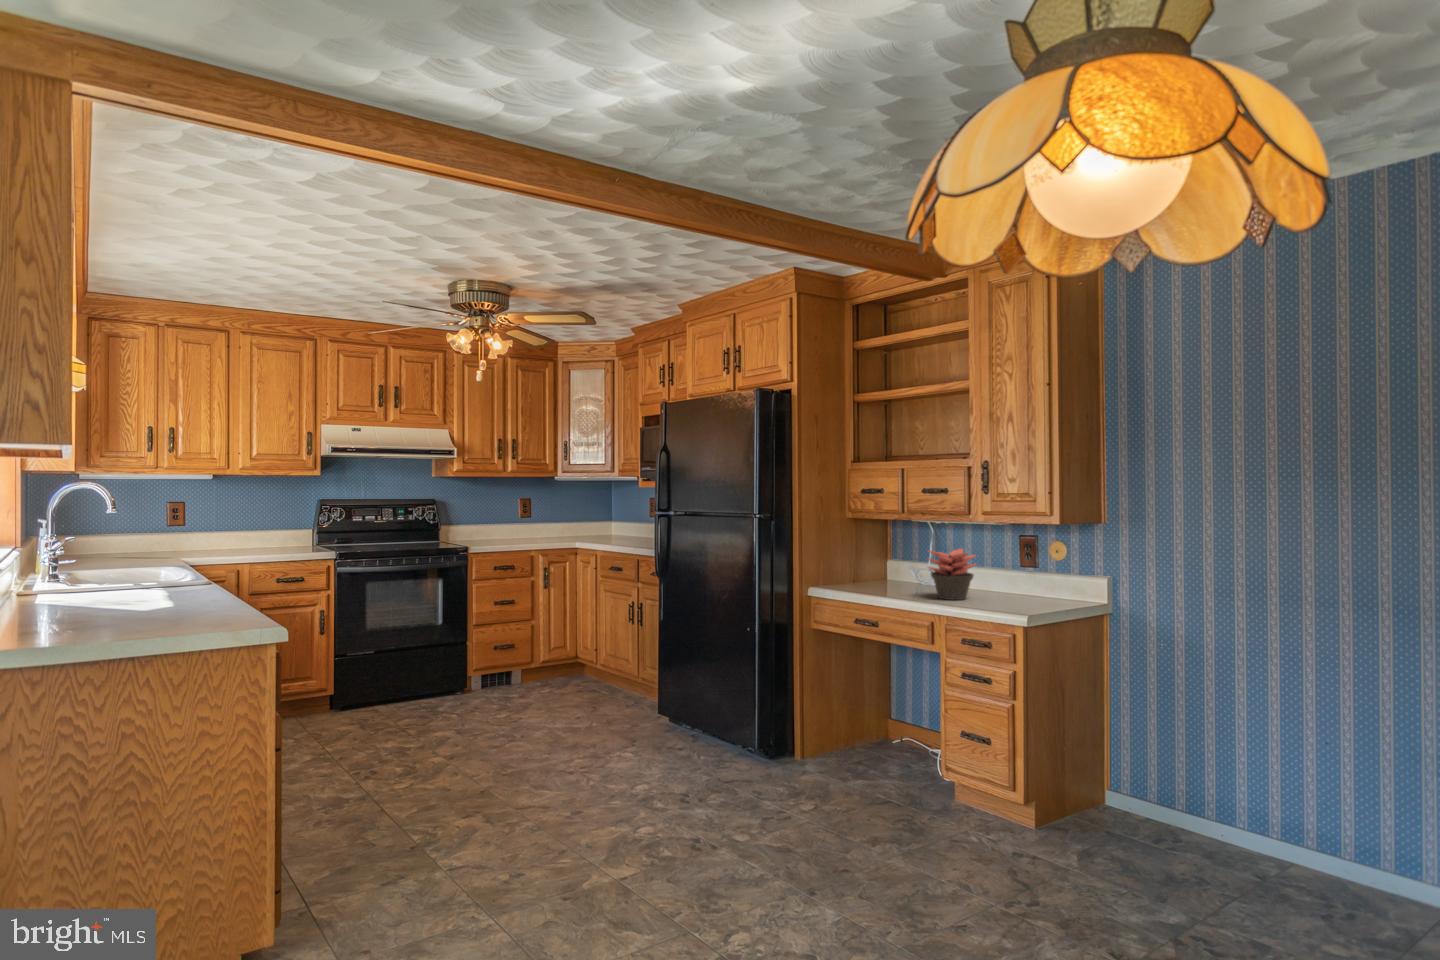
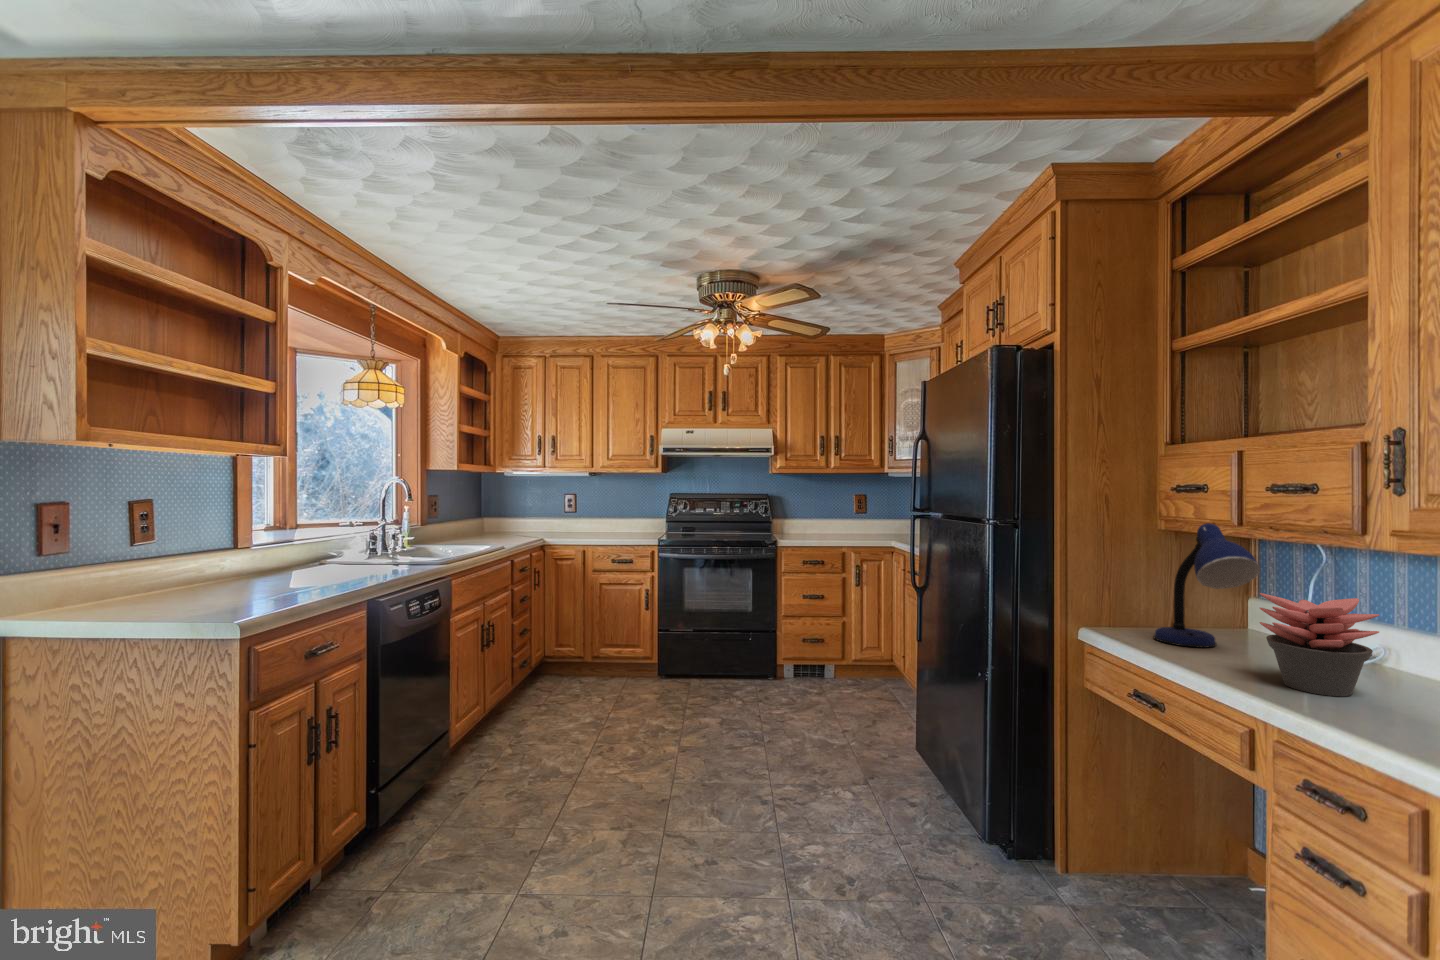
desk lamp: none [853,512,914,589] -> present [1154,523,1260,648]

